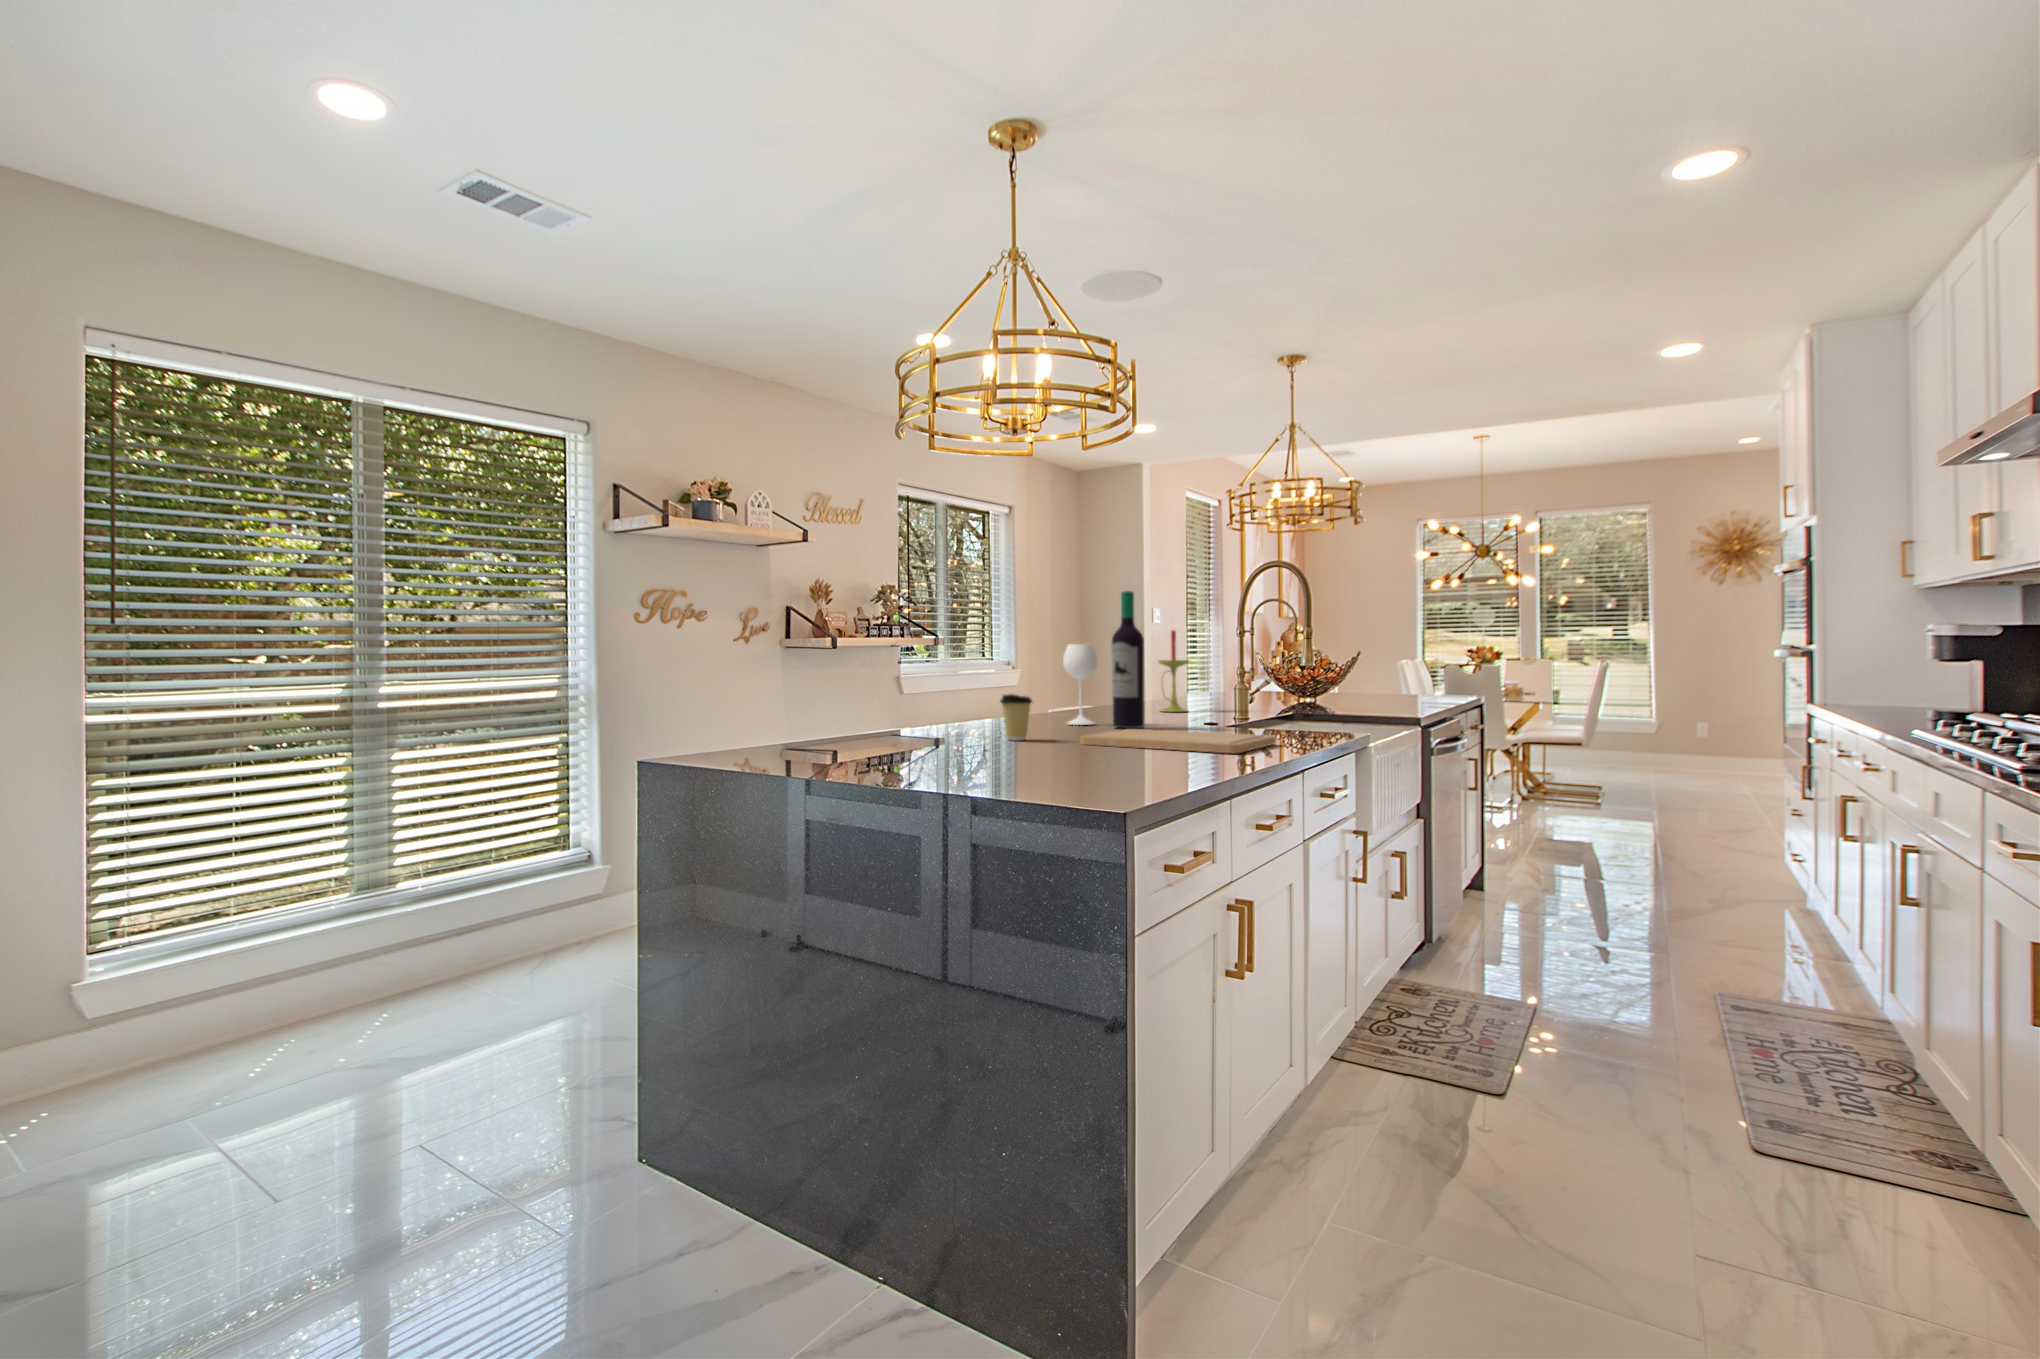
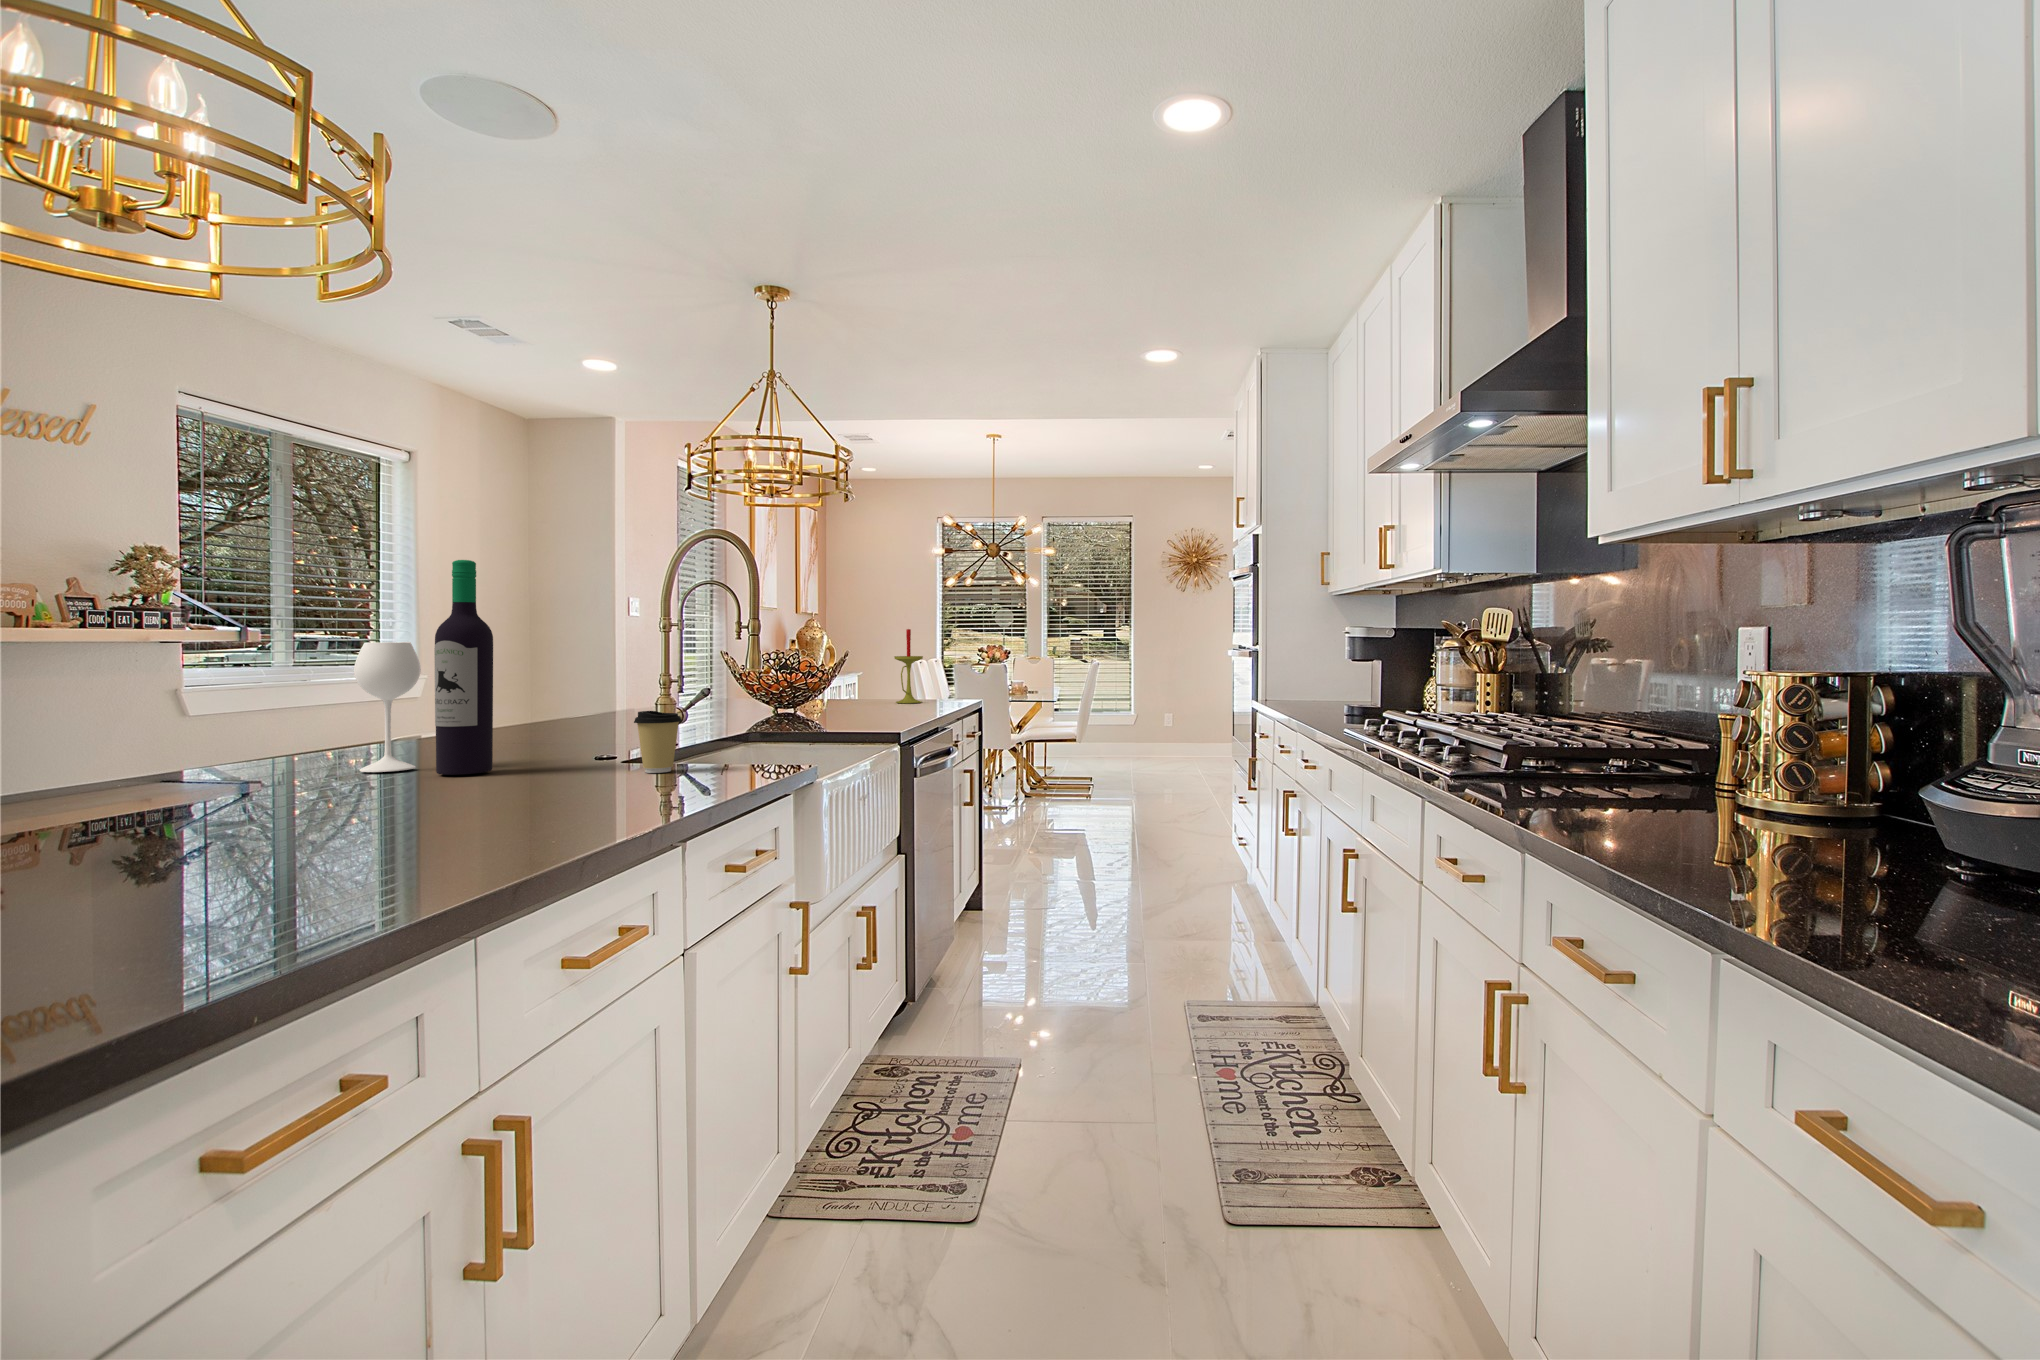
candle: present [1158,630,1190,712] -> present [894,629,923,703]
coffee cup: present [1000,694,1032,741] -> present [634,711,682,773]
cutting board: present [1081,729,1276,753] -> none [310,780,670,823]

